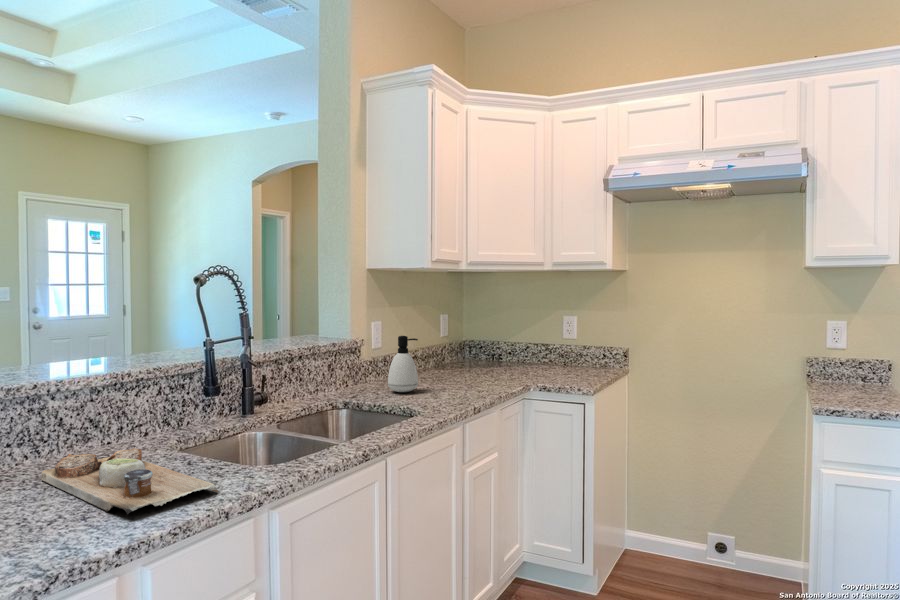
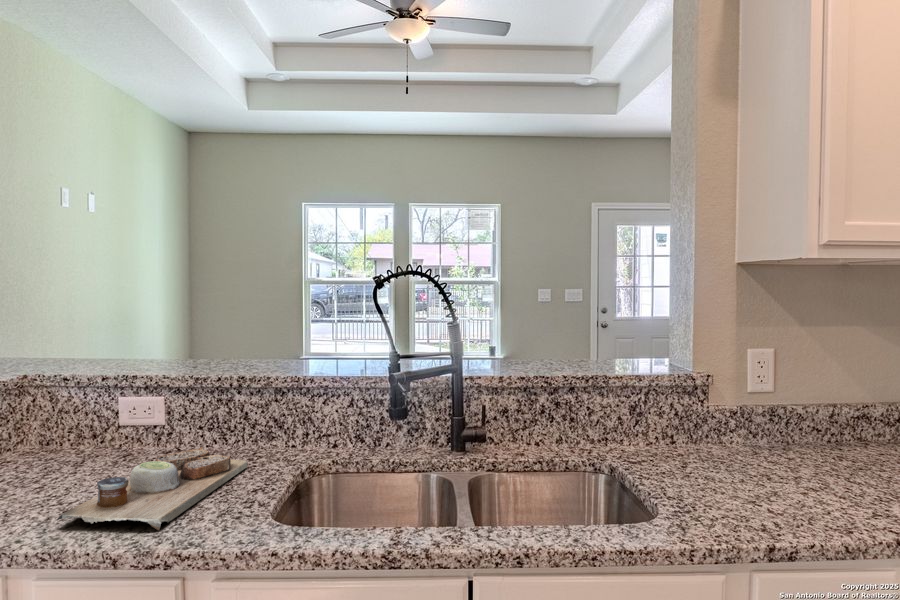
soap dispenser: present [388,336,418,392] -> none [696,375,753,475]

